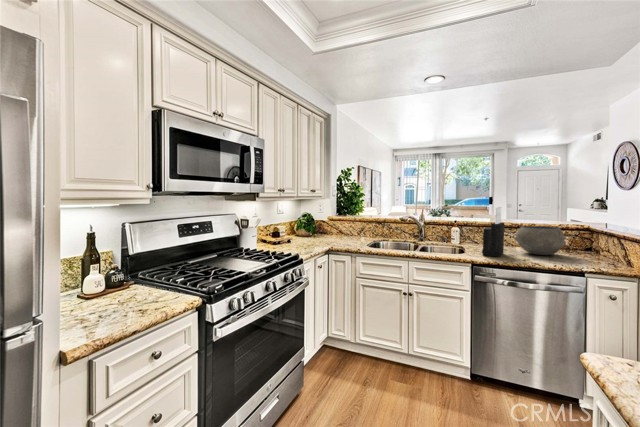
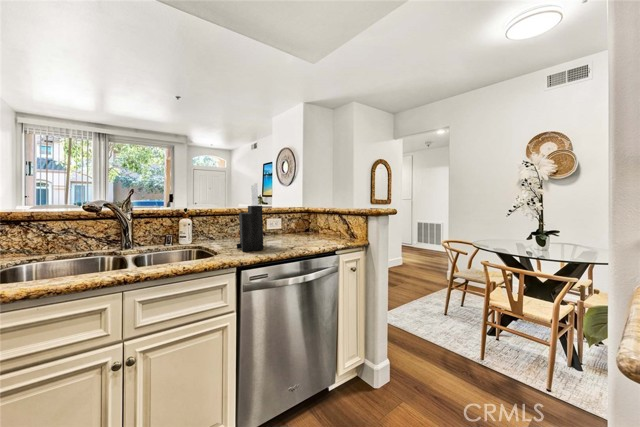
ceramic bowl: present [515,226,566,255] -> none [263,210,307,240]

